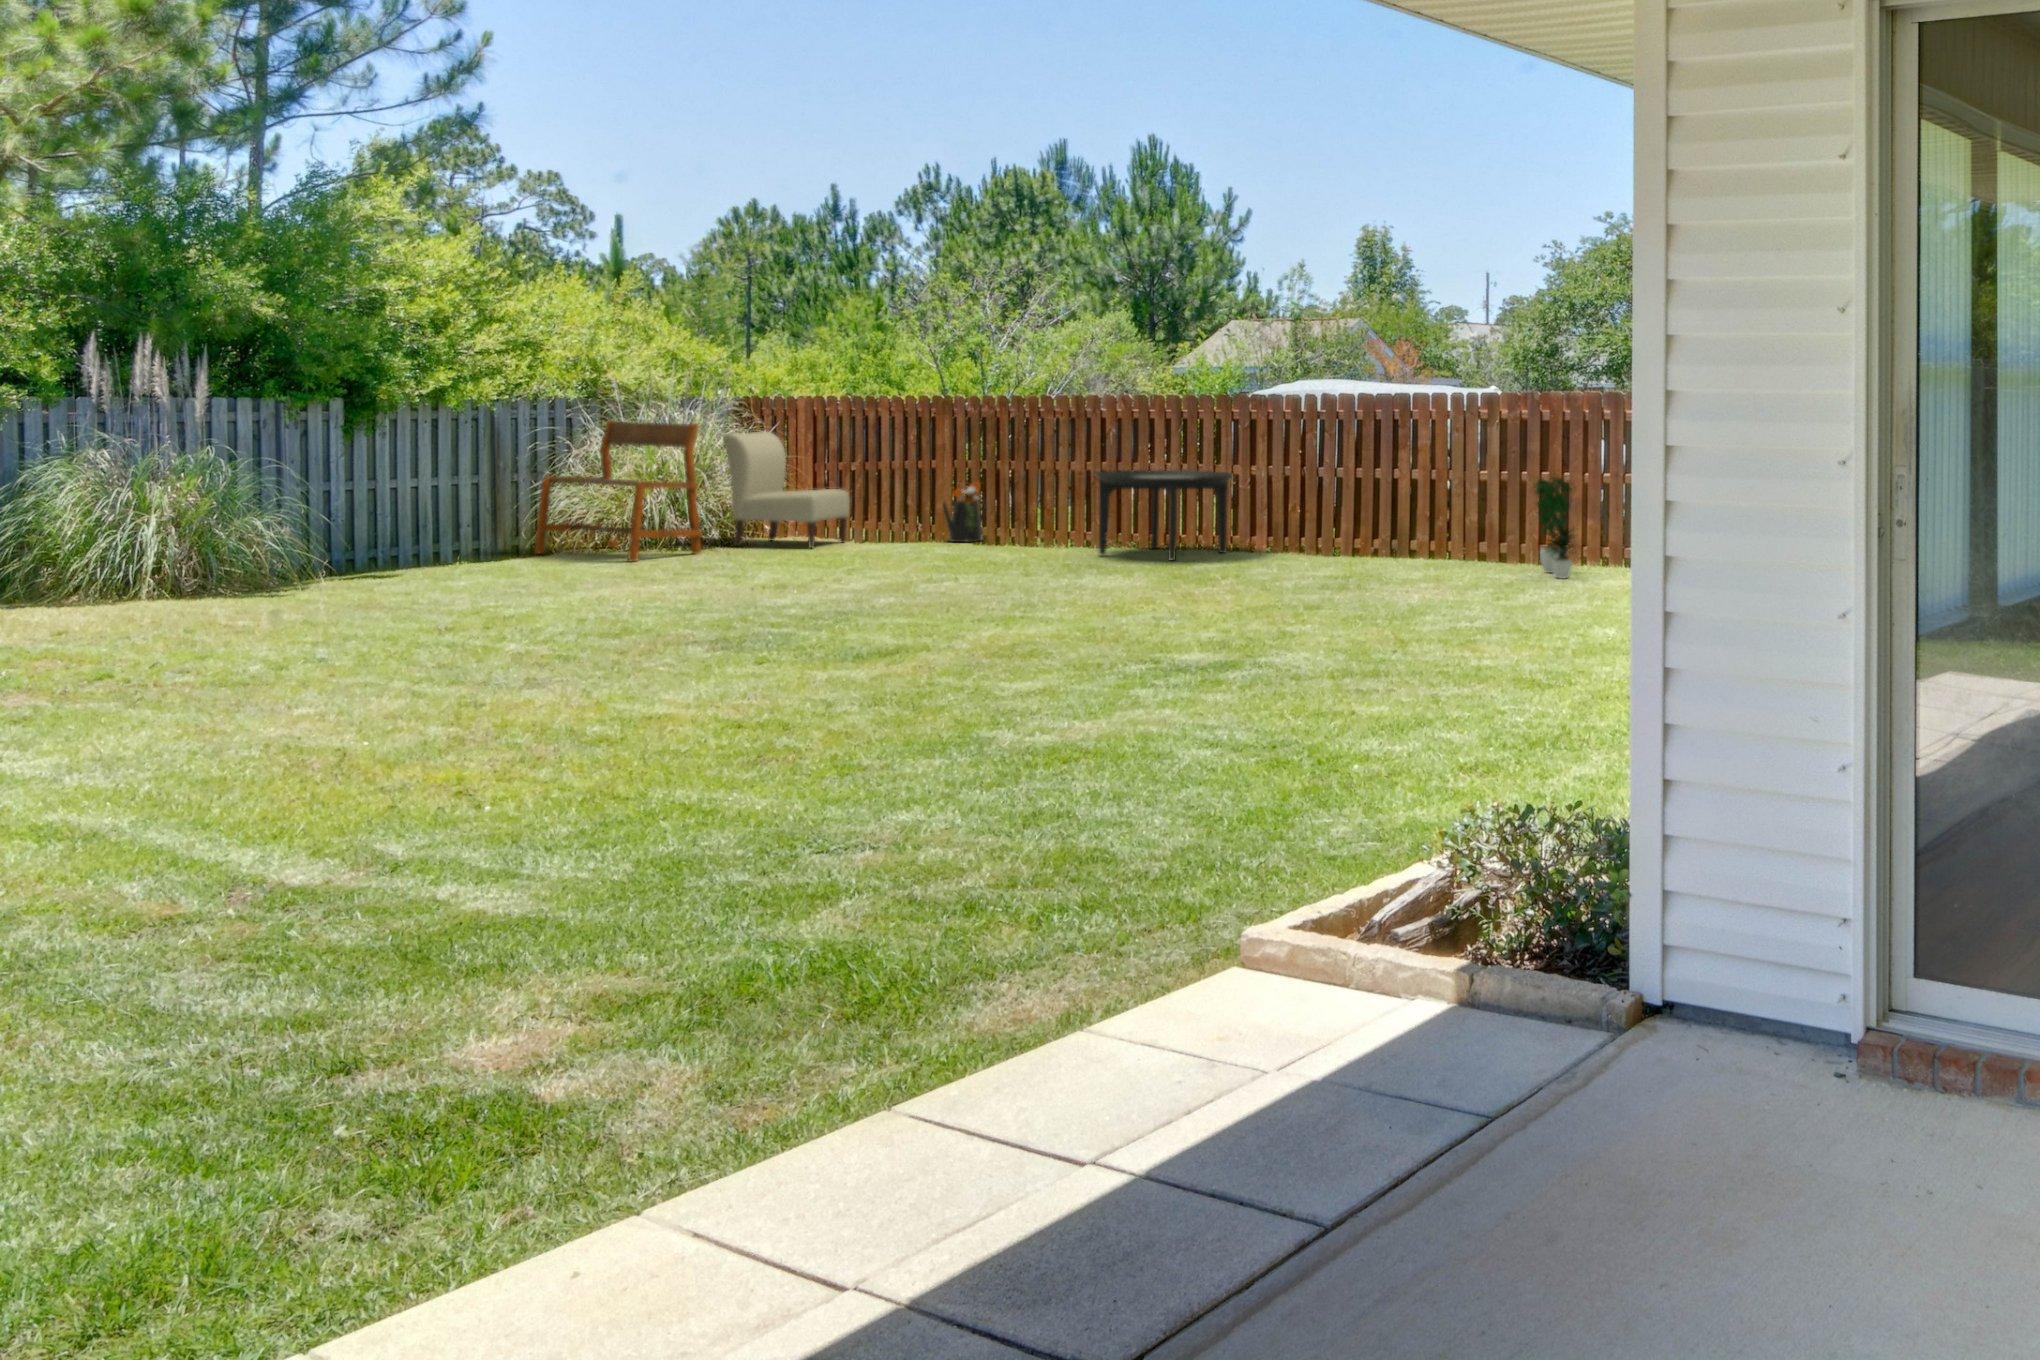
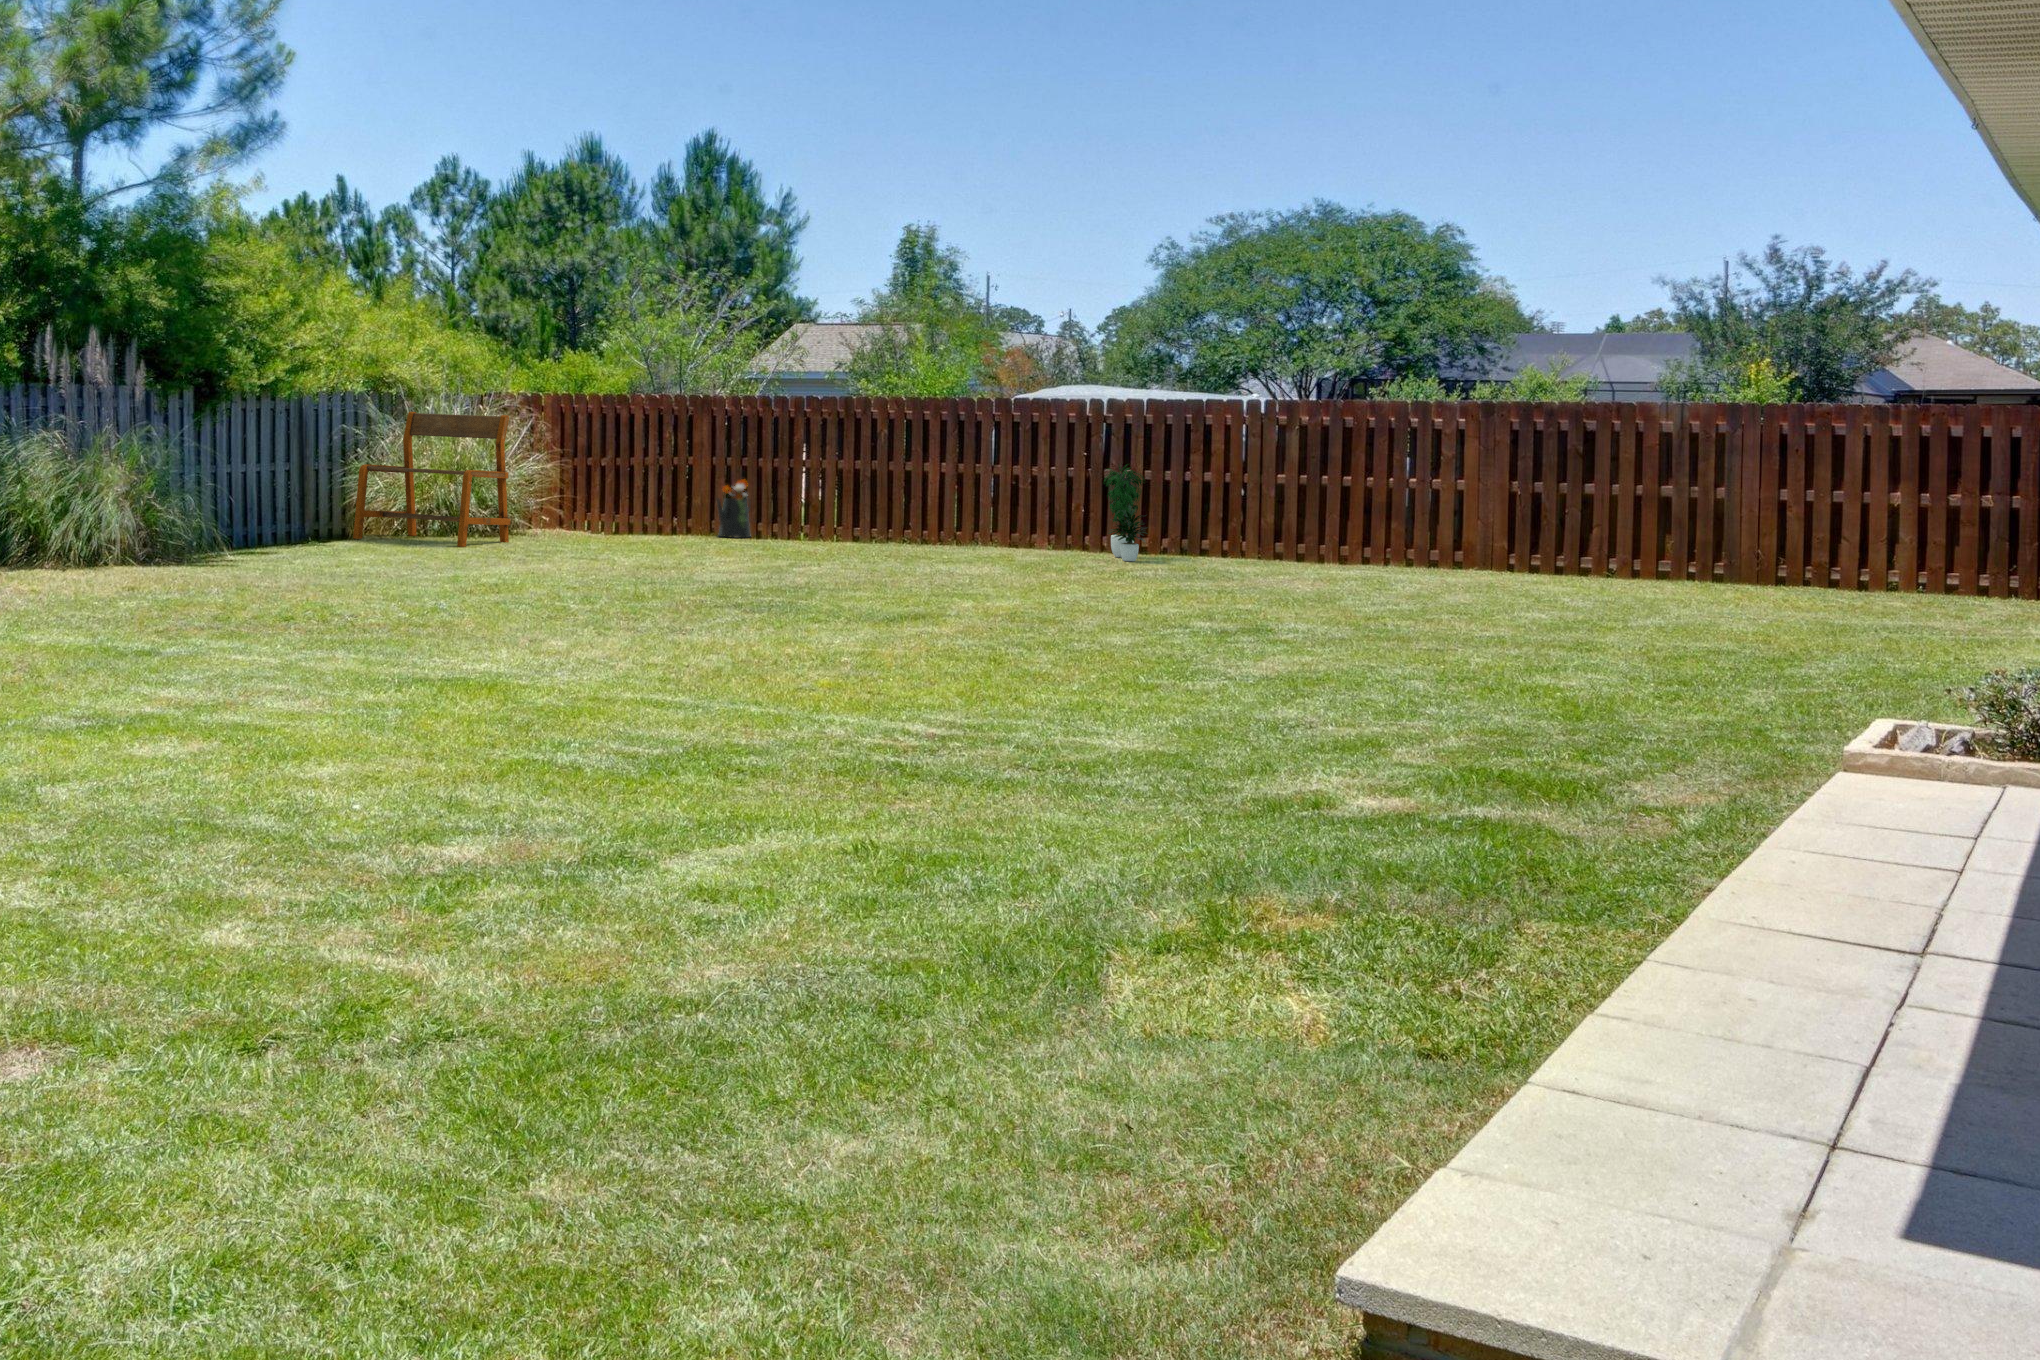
chair: present [723,432,850,548] -> none [515,426,627,540]
round table: present [1095,470,1233,560] -> none [886,469,1022,556]
potted plant: present [1533,476,1575,579] -> present [1104,465,1147,561]

